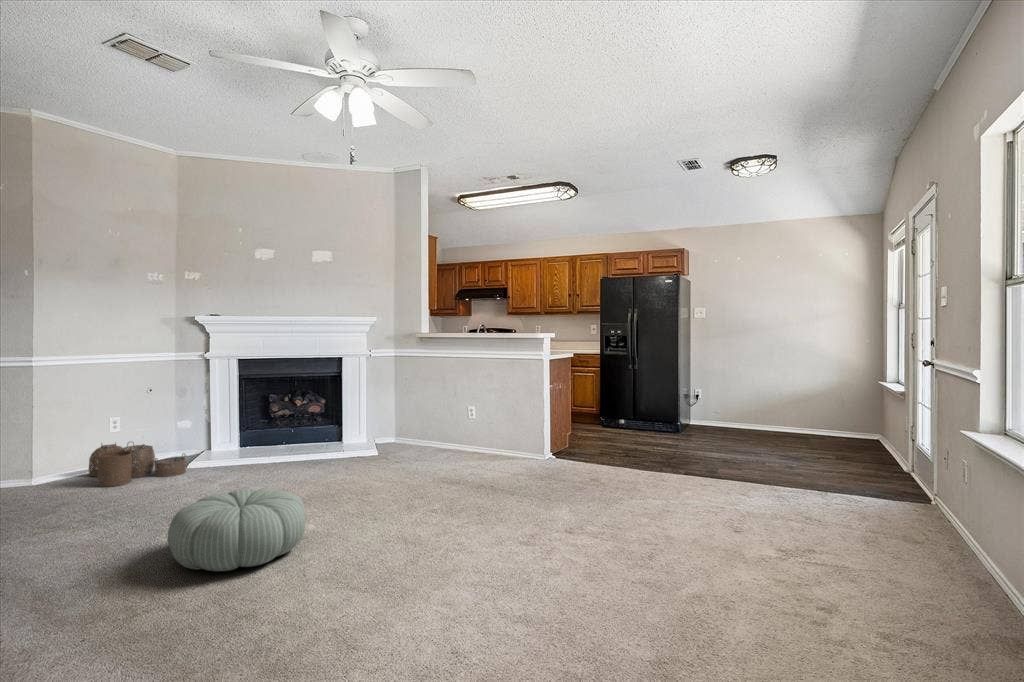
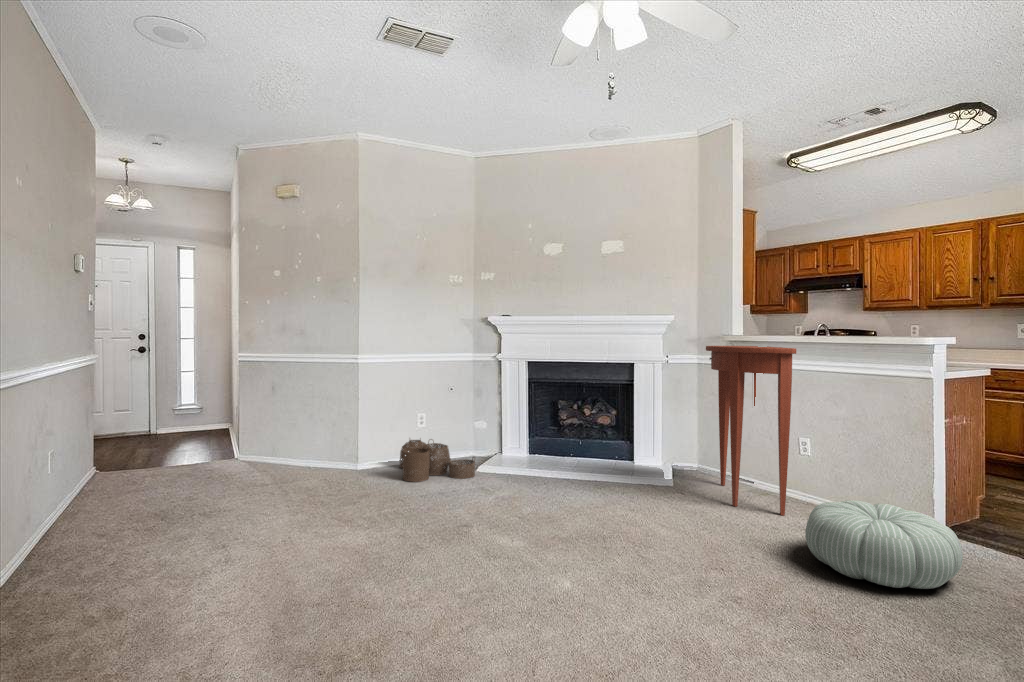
console table: none [401,342,465,464] -> present [706,346,796,516]
pouf: present [167,488,306,571] -> present [805,500,963,589]

